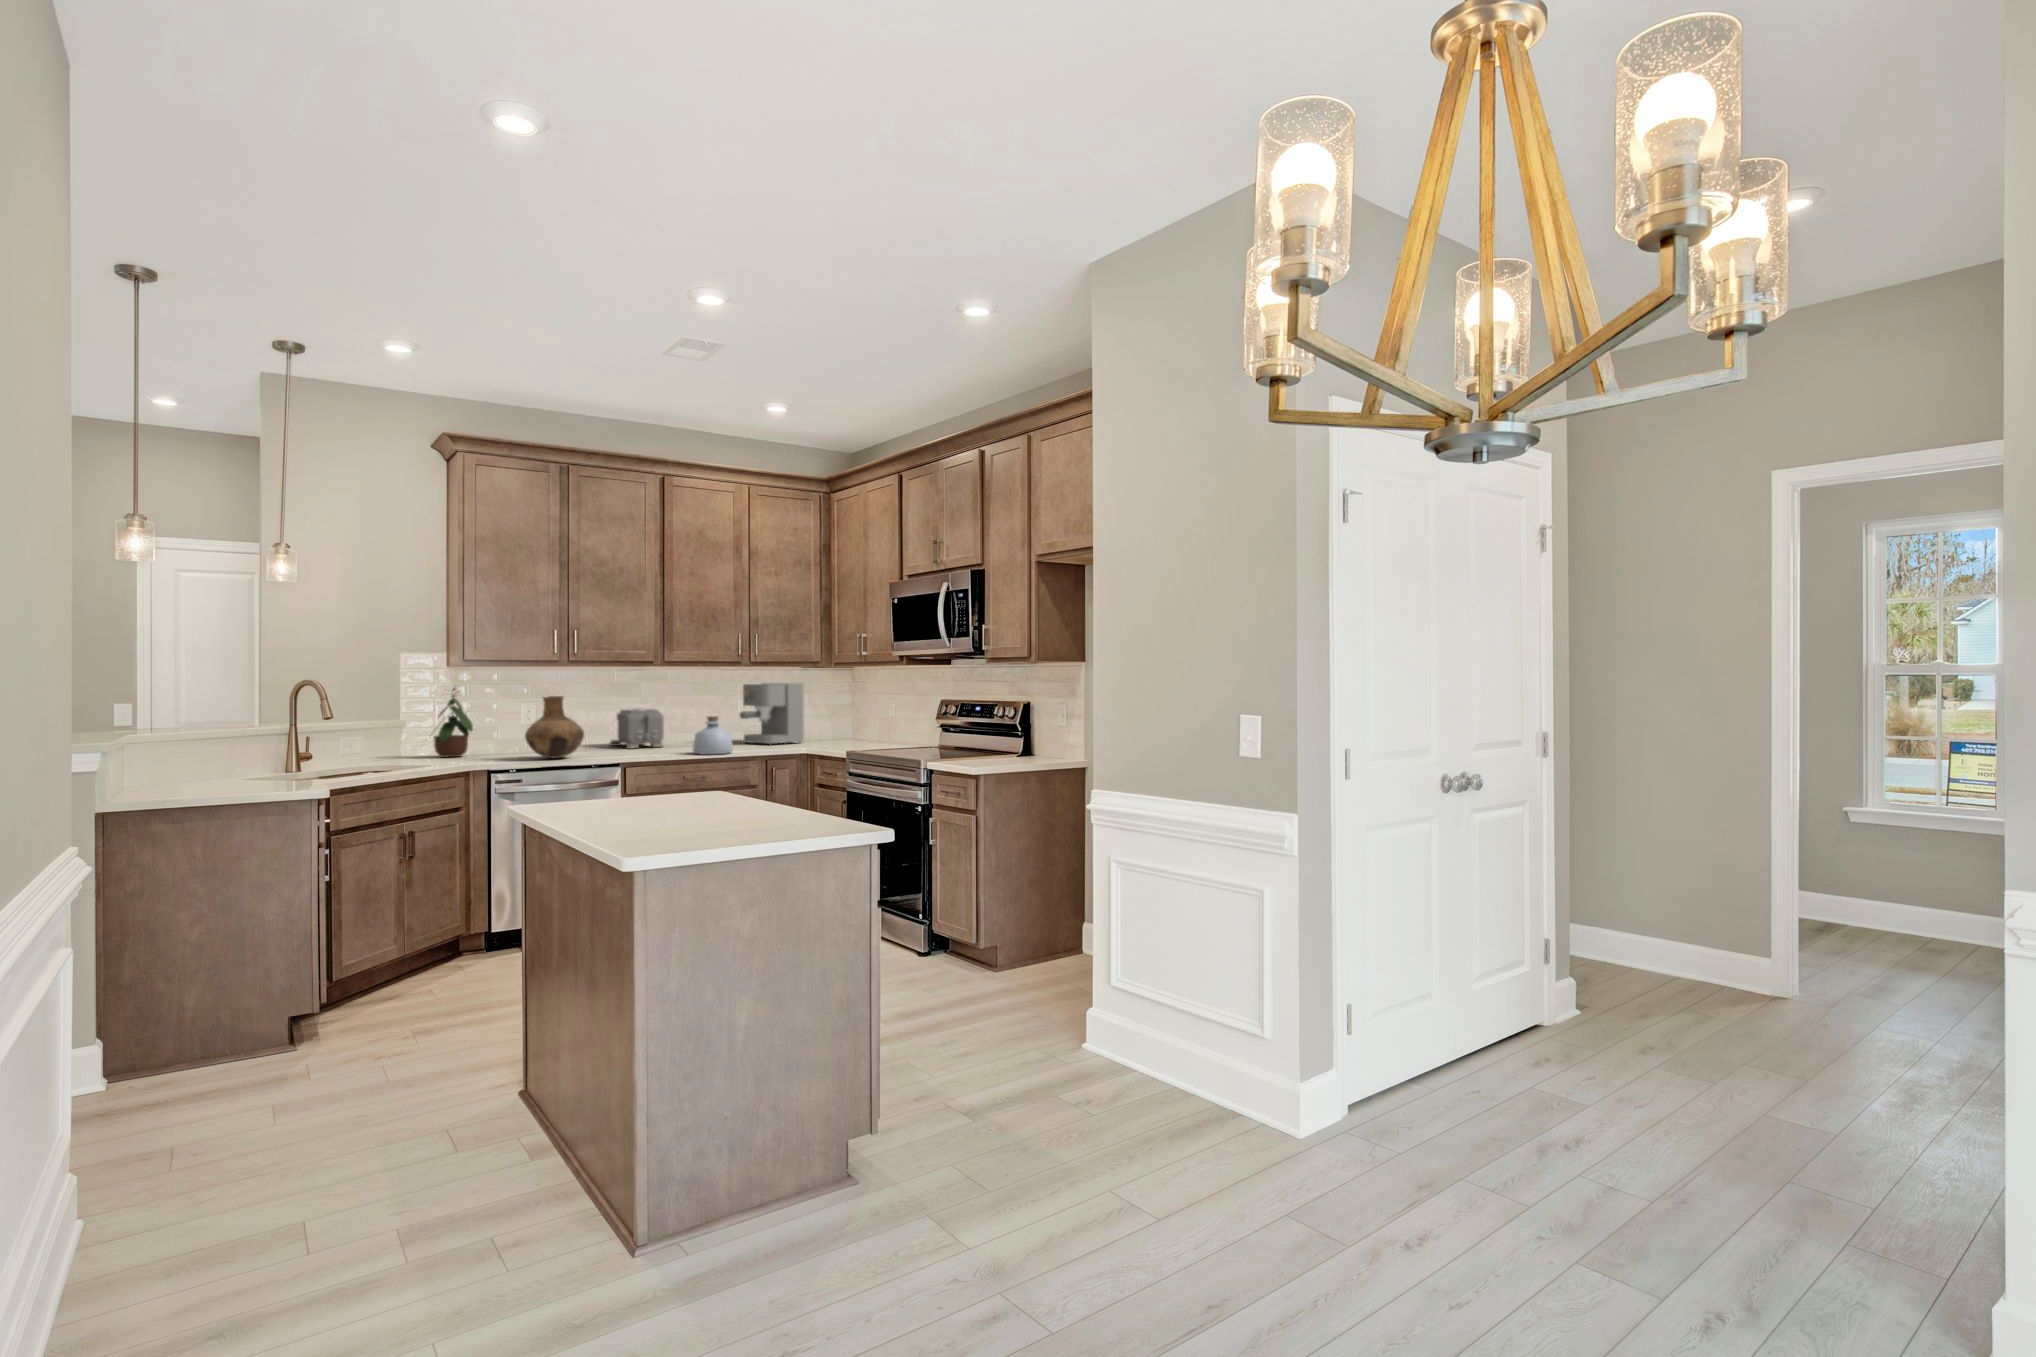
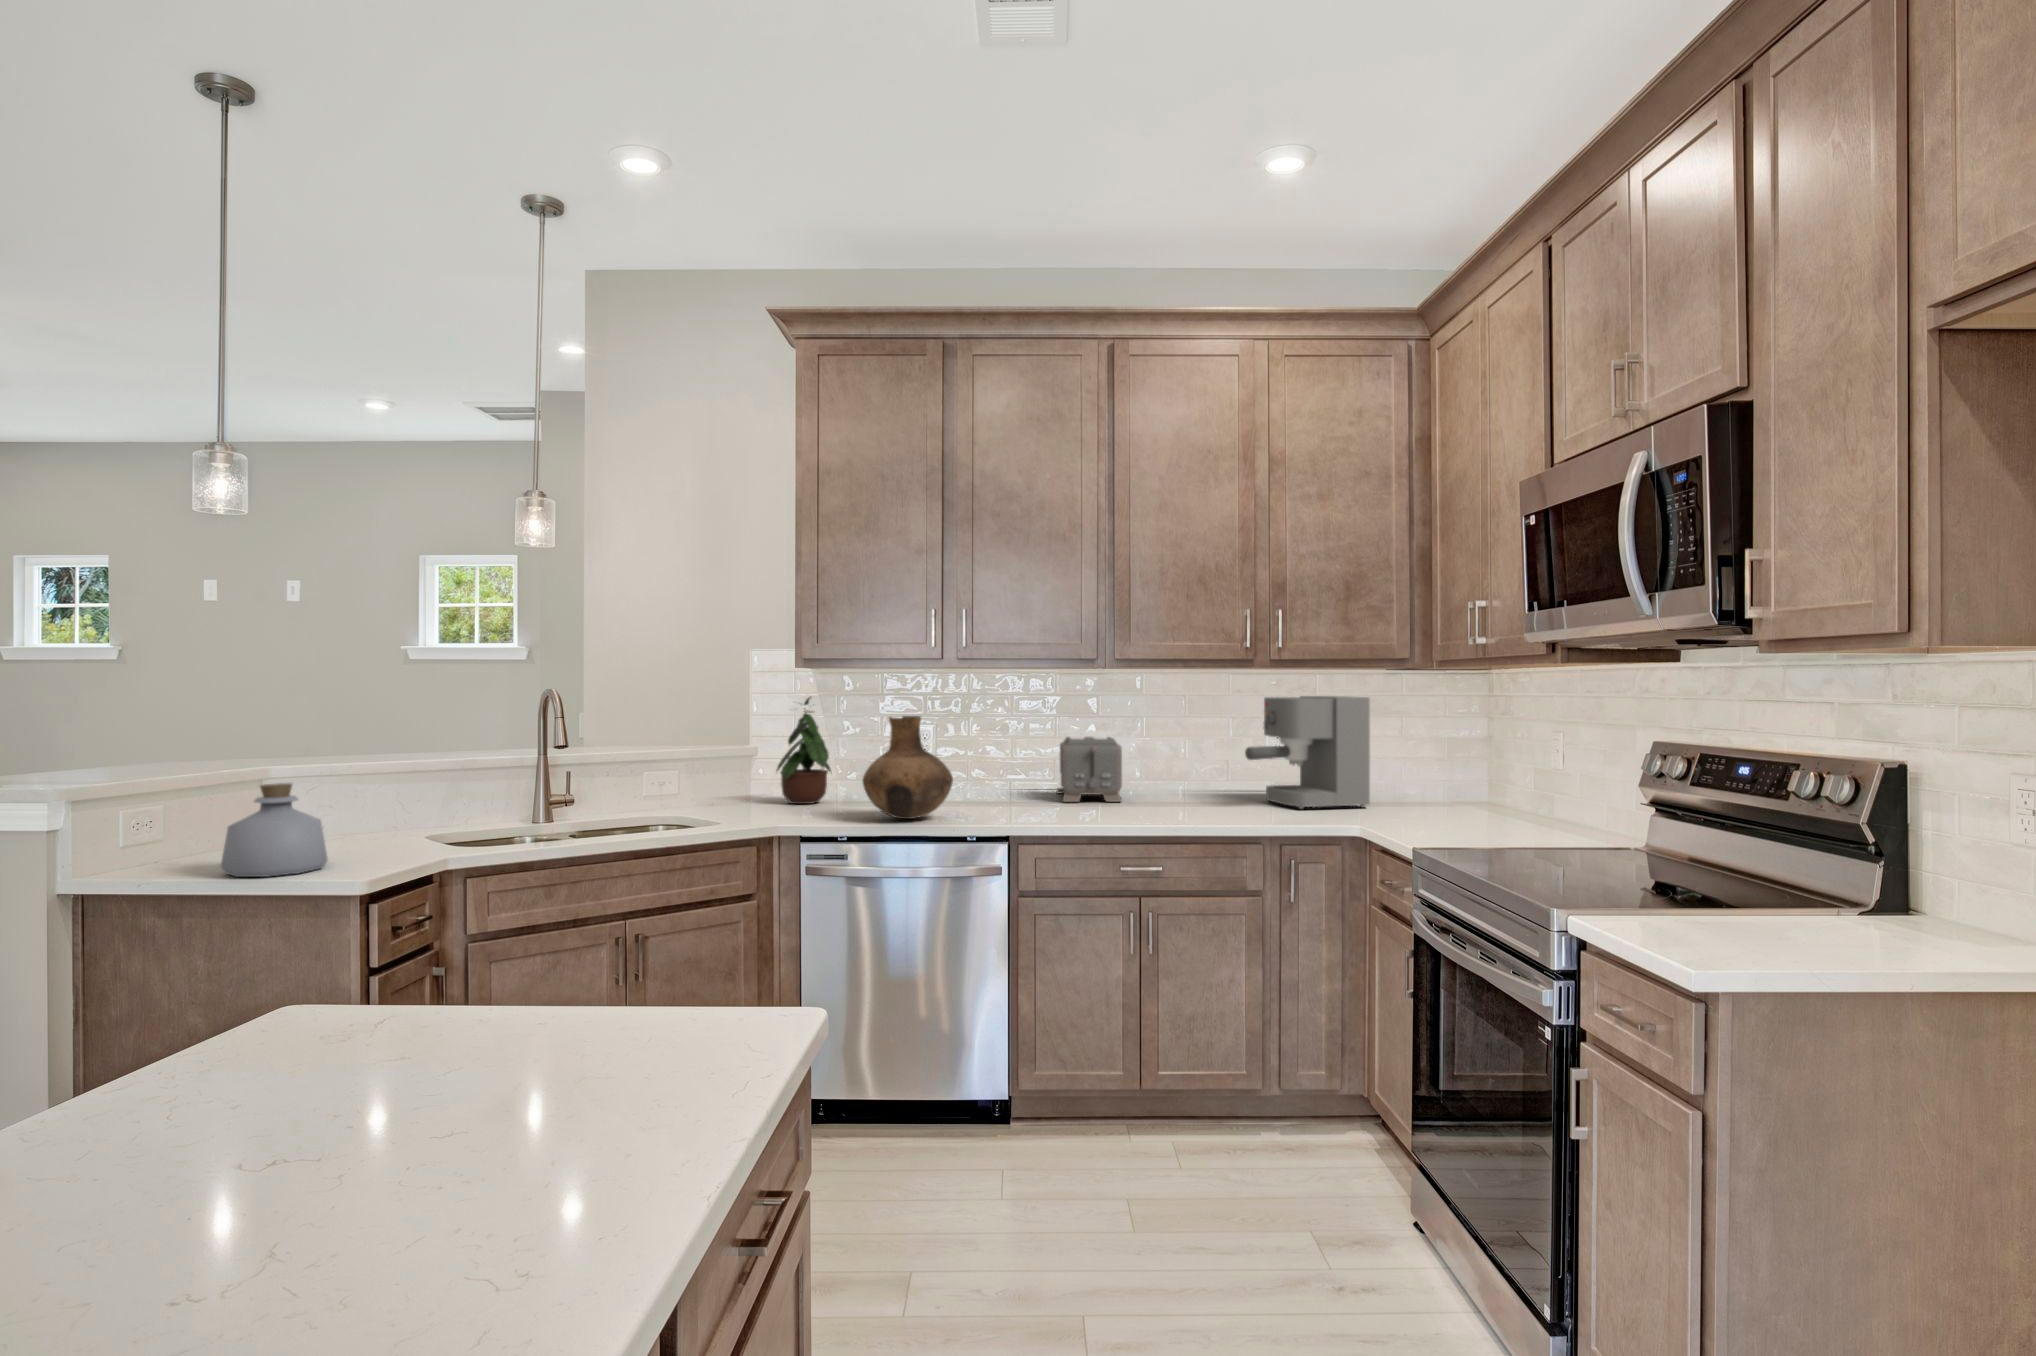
bottle: present [693,716,733,755] -> present [221,783,328,877]

